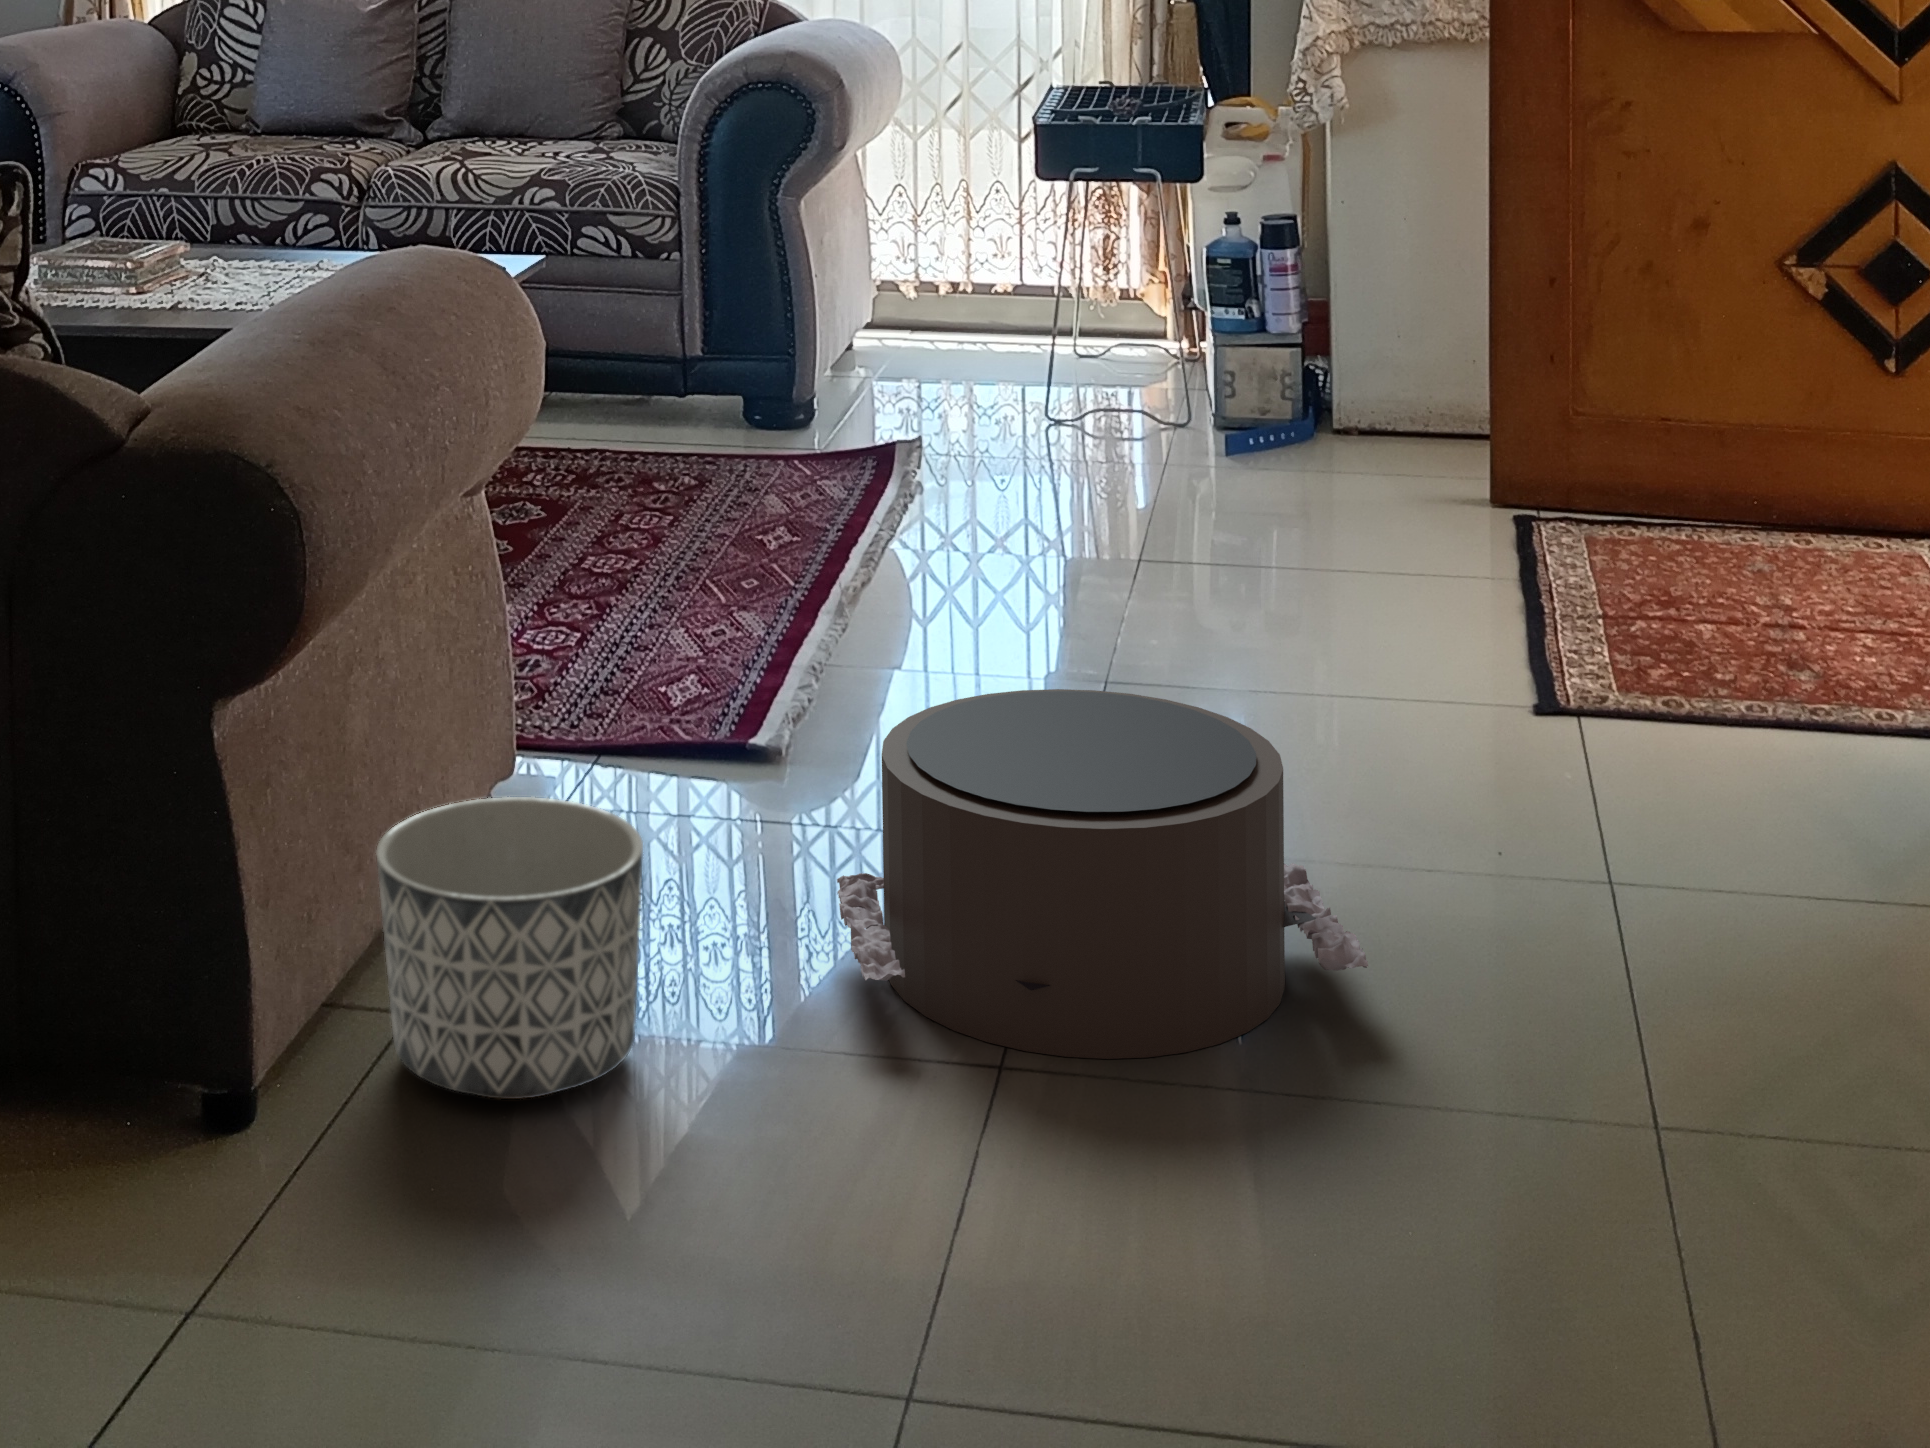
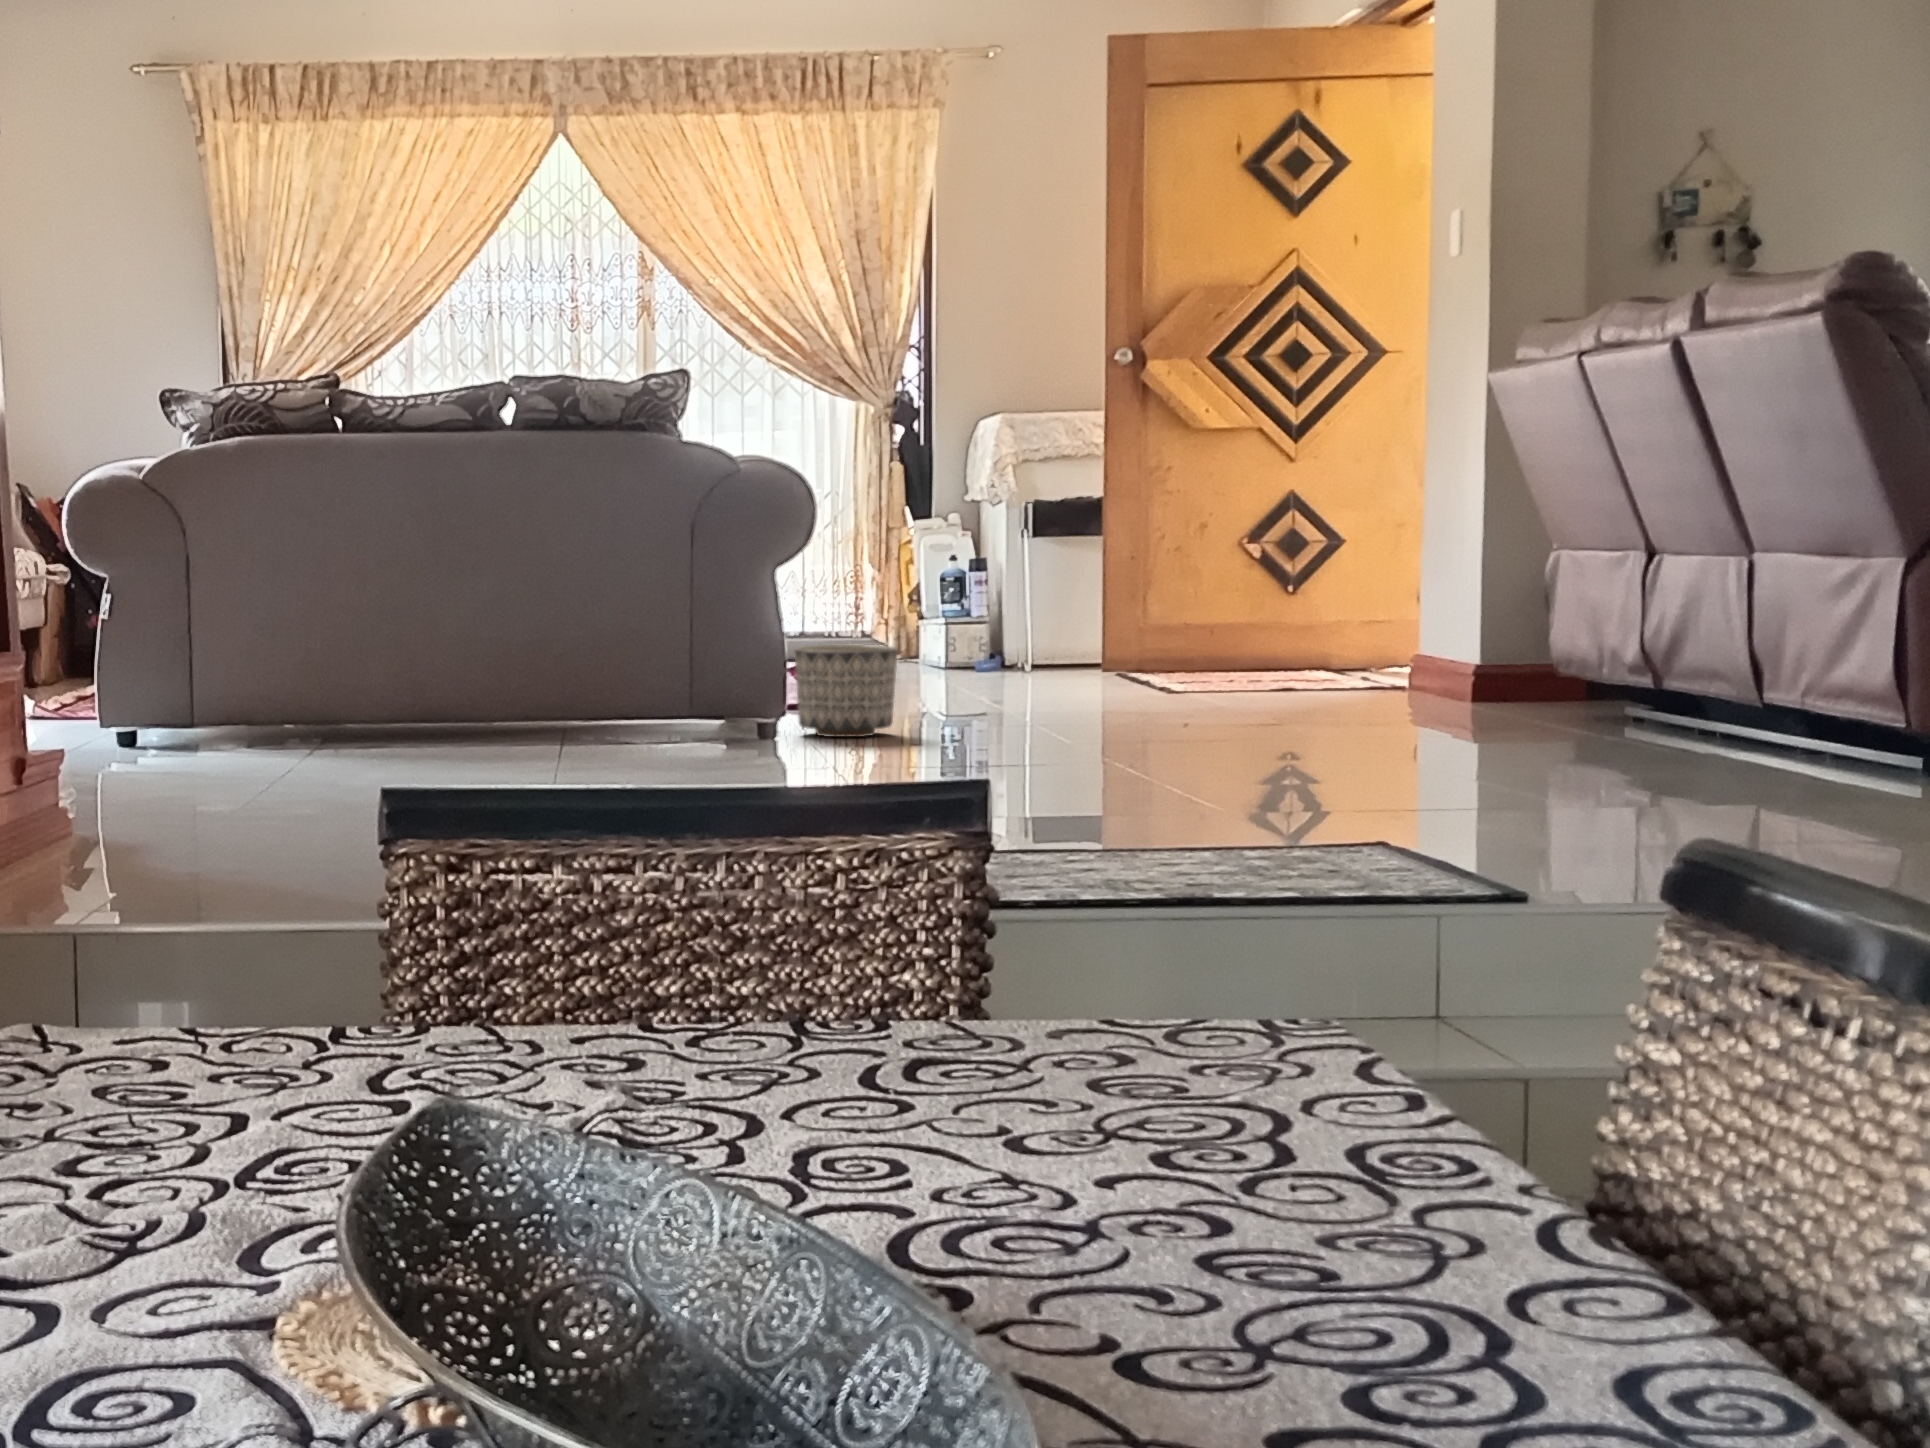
pouf: present [837,689,1368,1059] -> none [935,628,1149,728]

